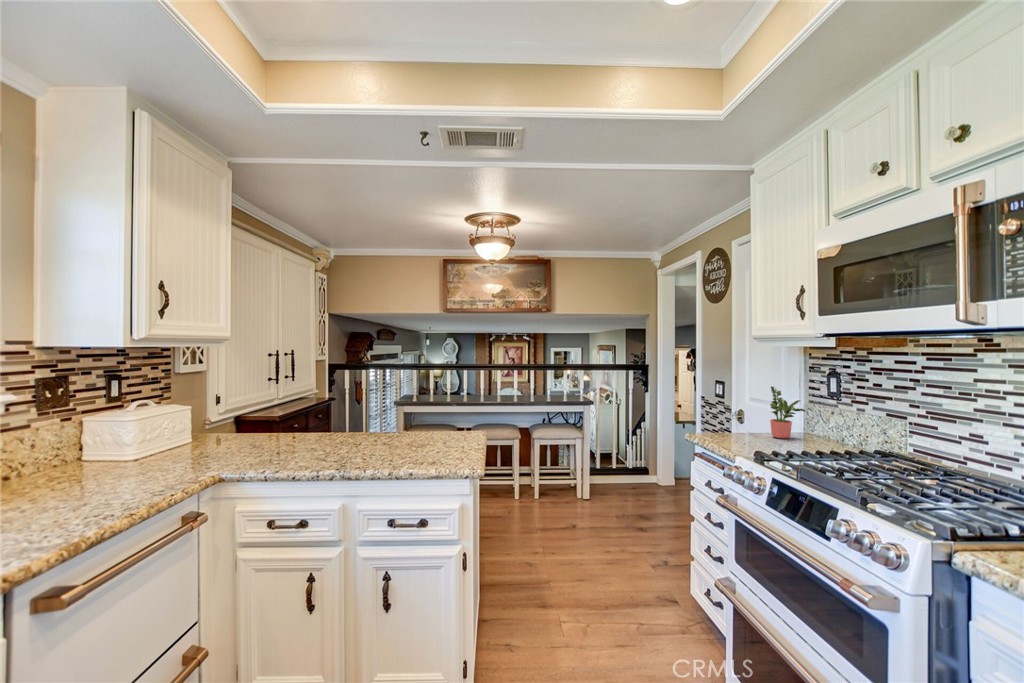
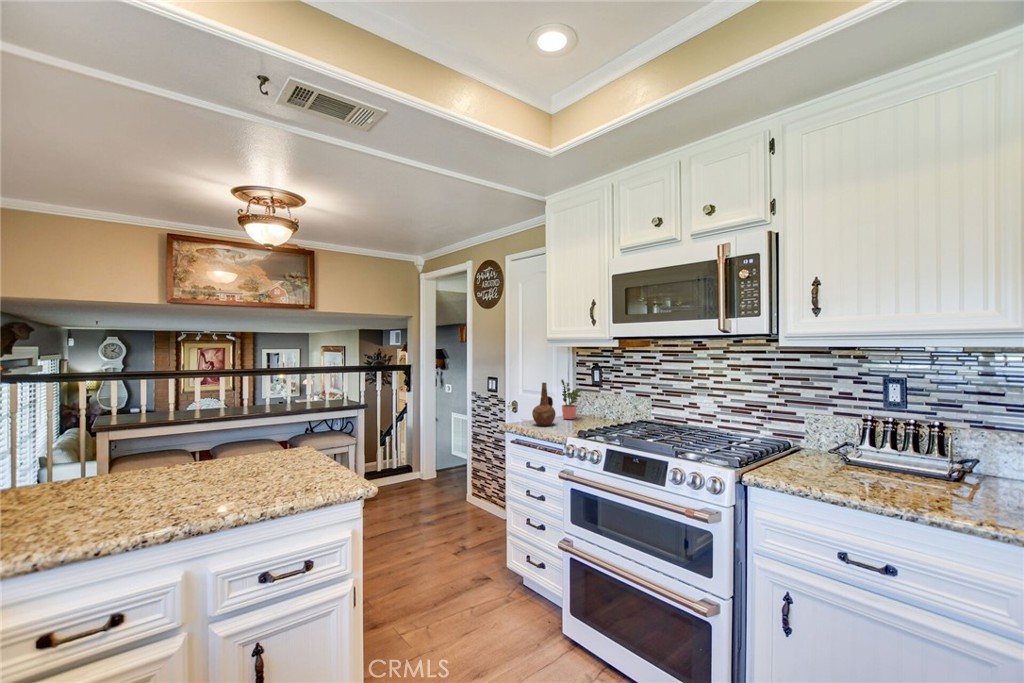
ceramic pitcher: none [717,387,749,439] -> present [532,383,555,426]

